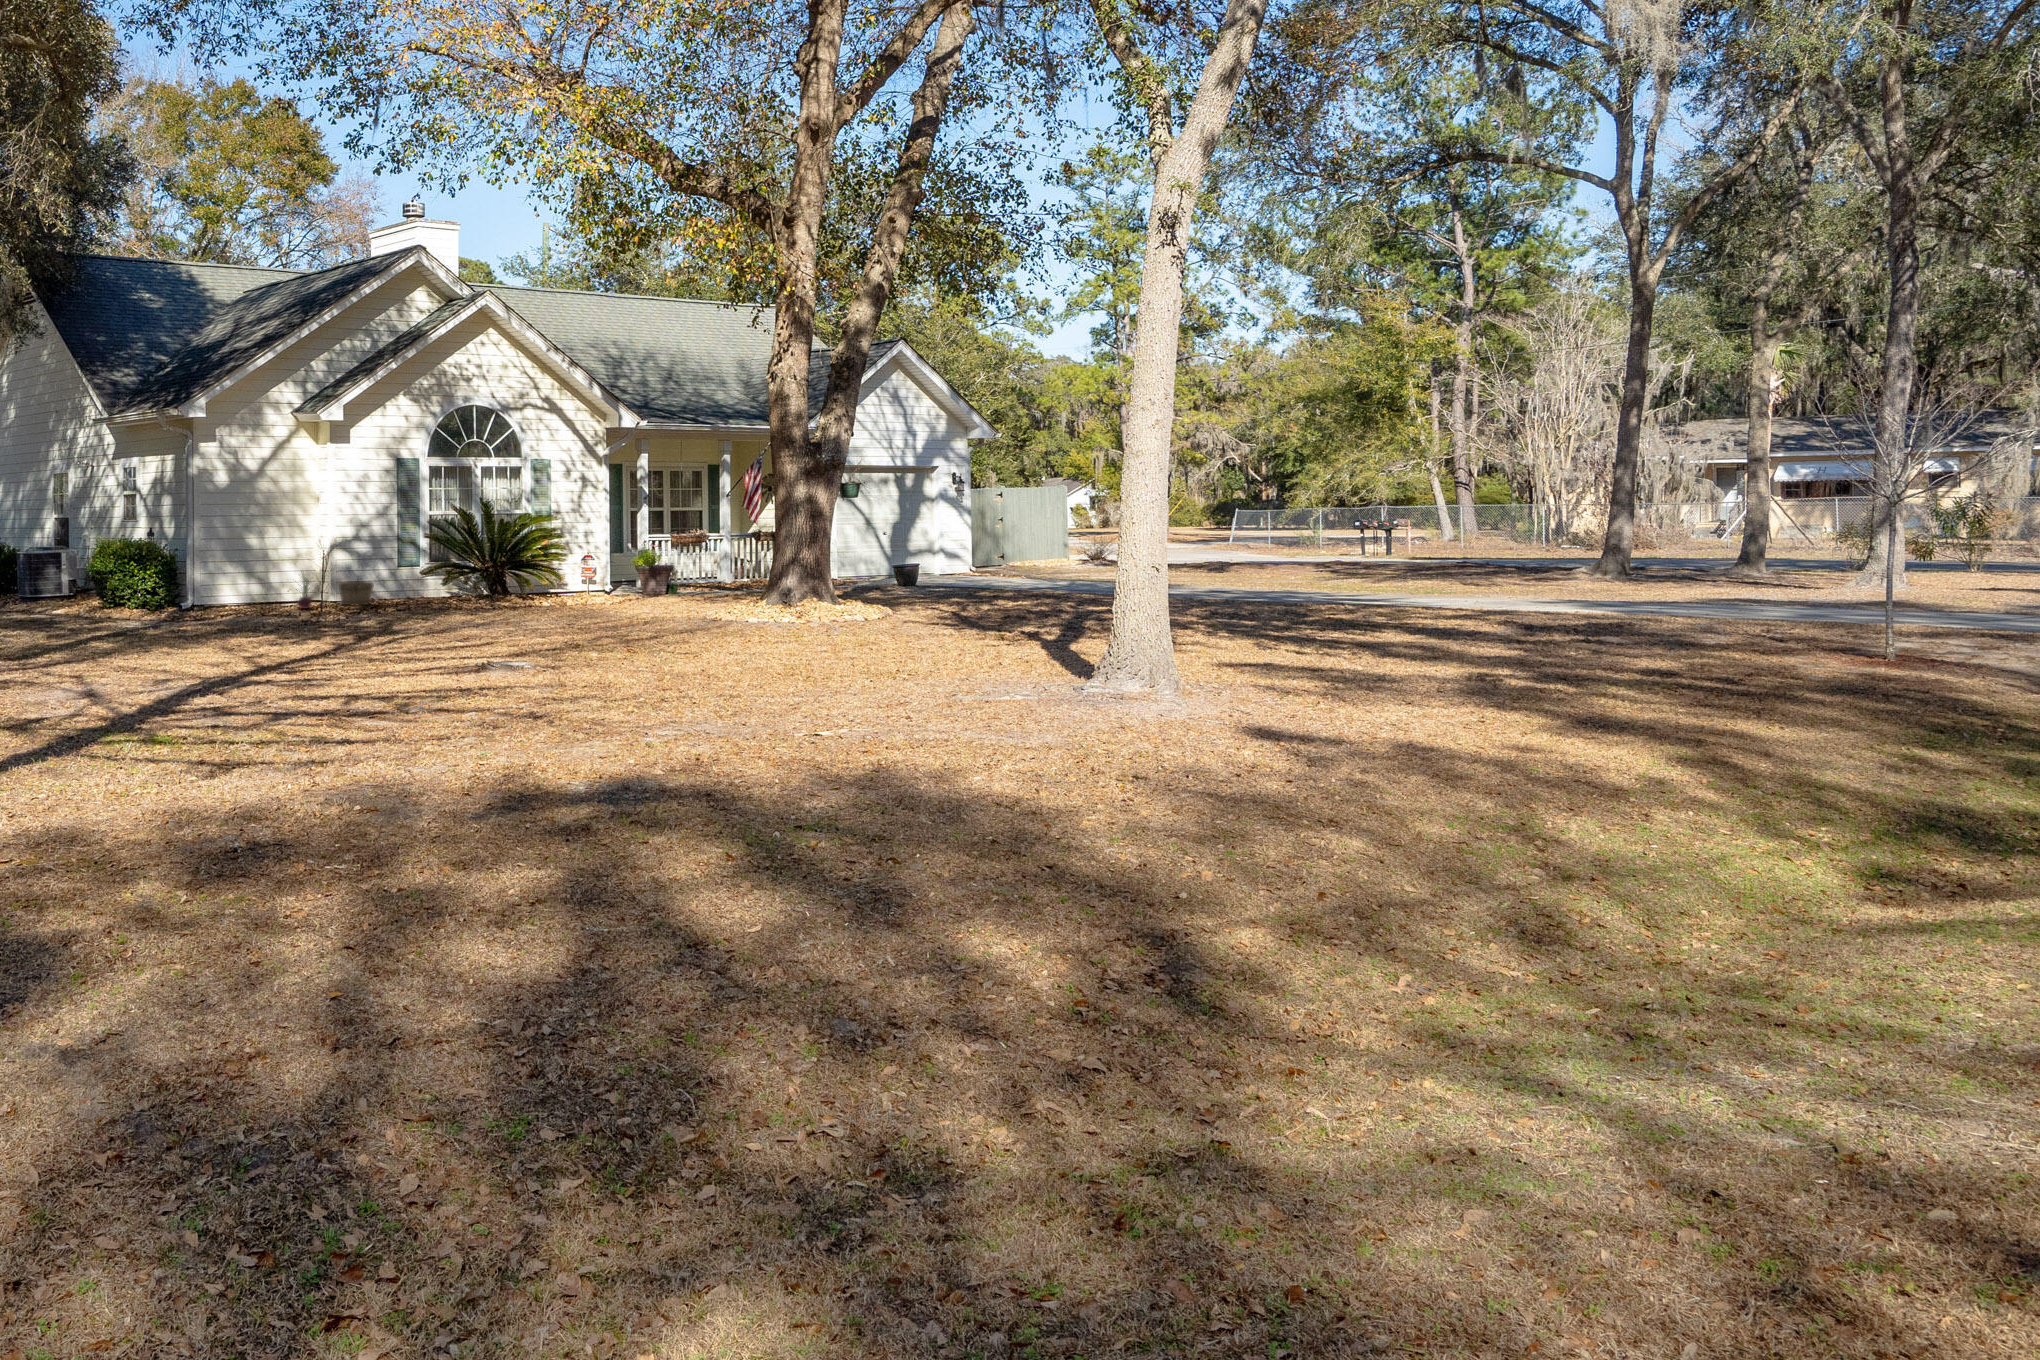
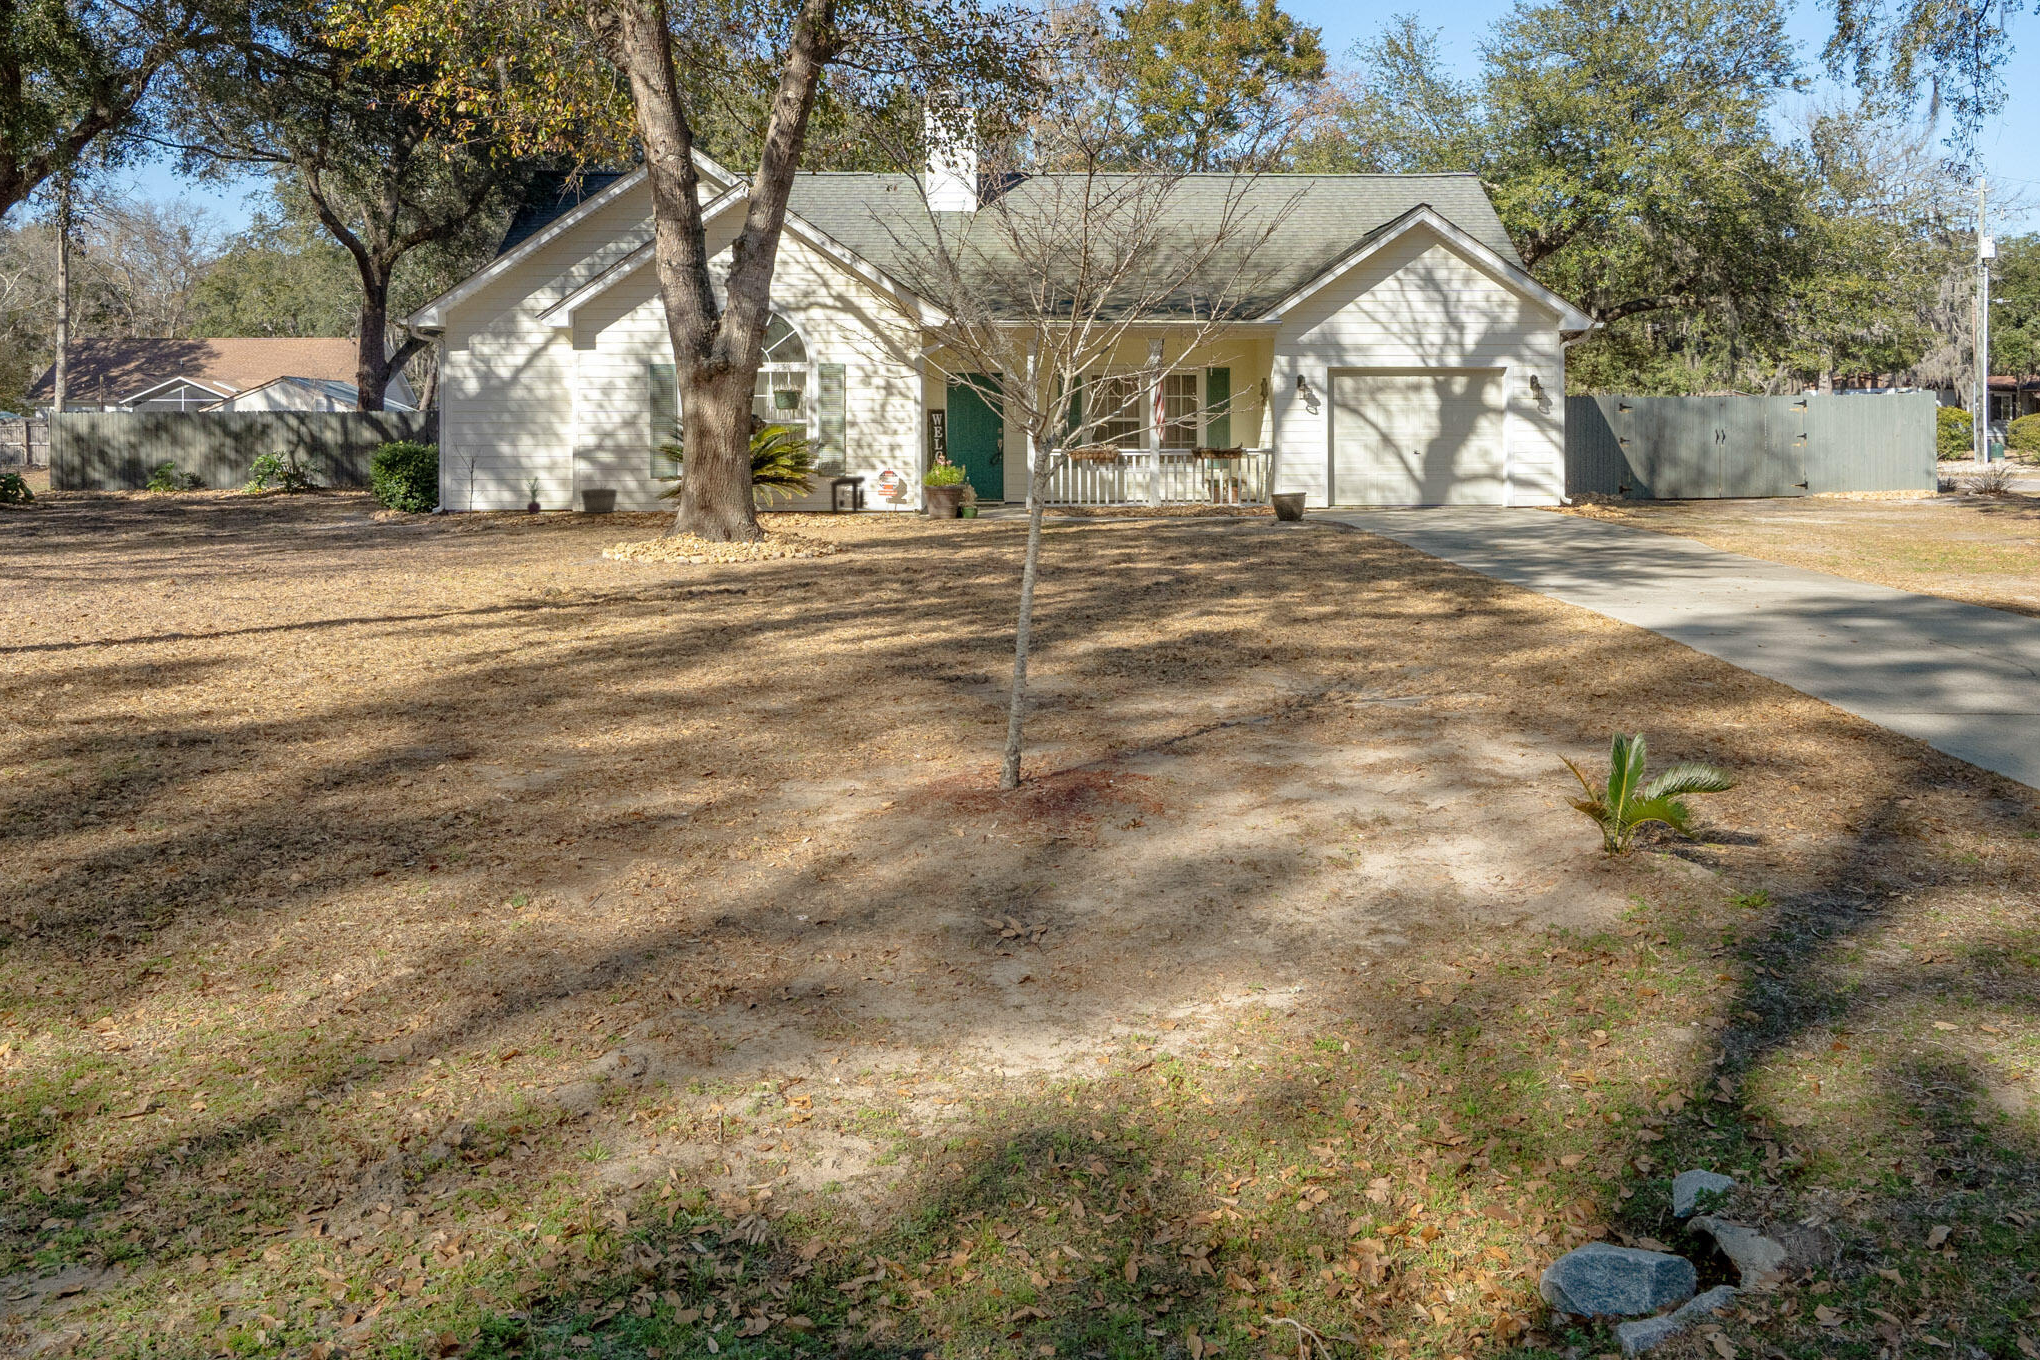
bench: none [537,561,584,595] -> present [831,476,865,513]

